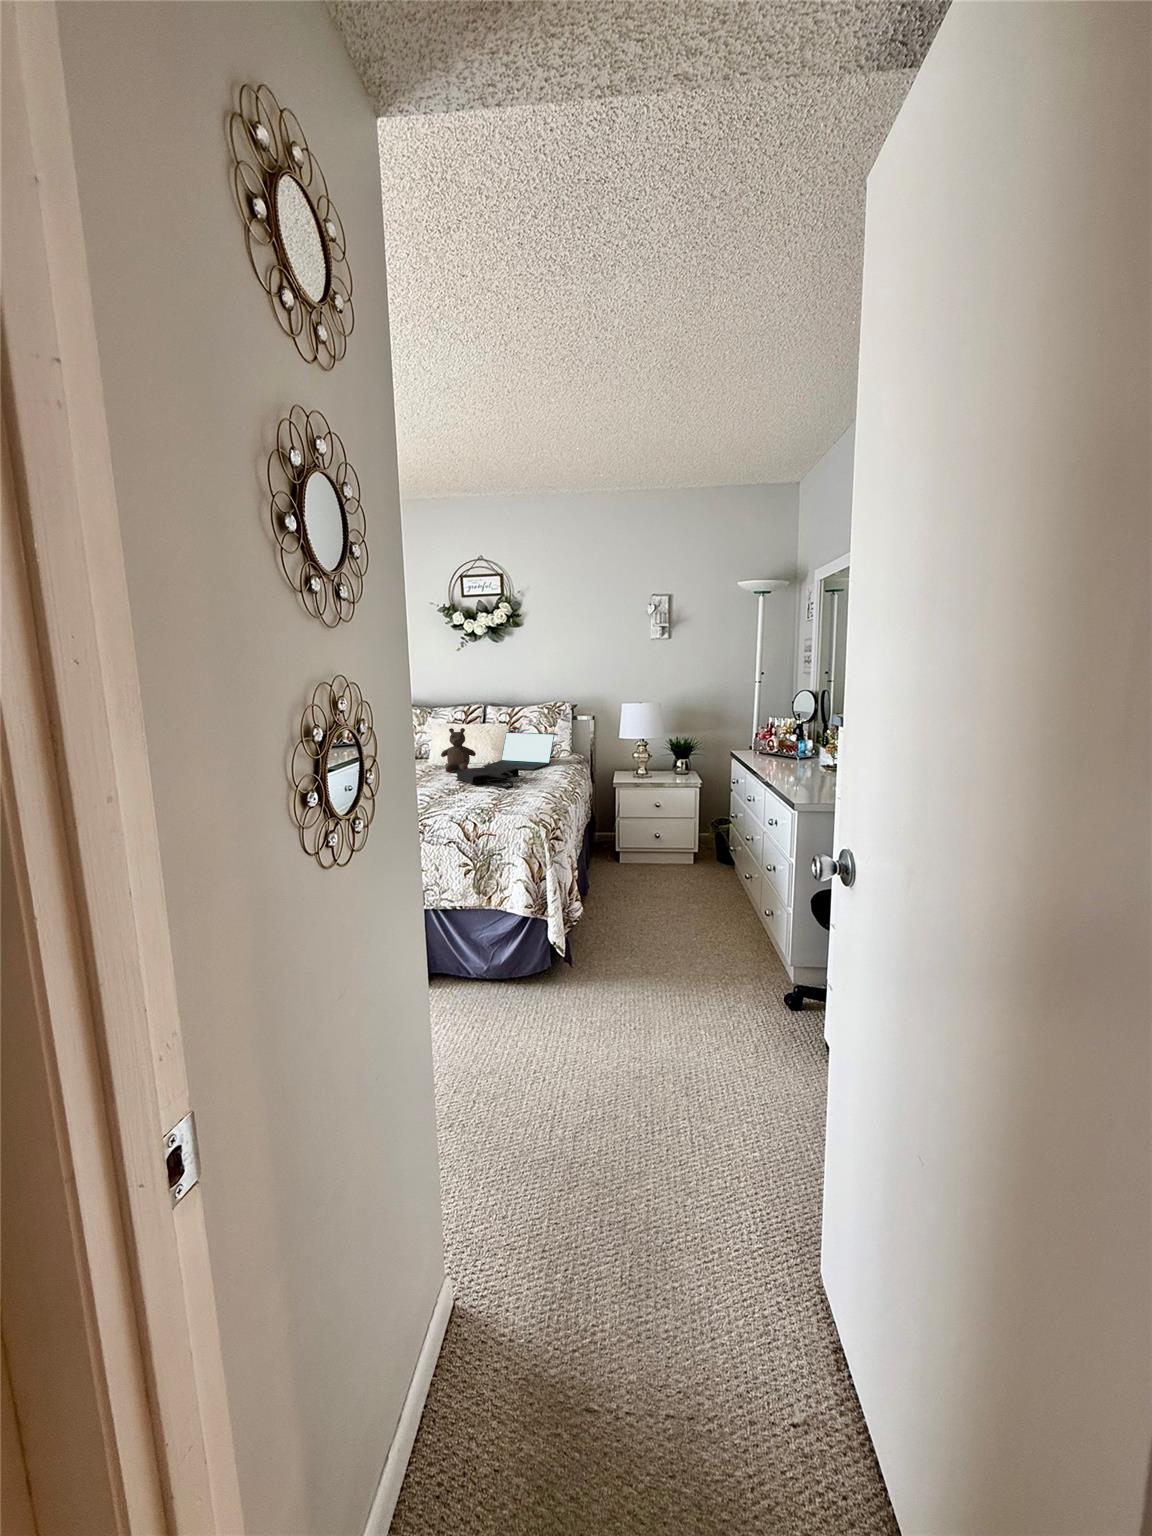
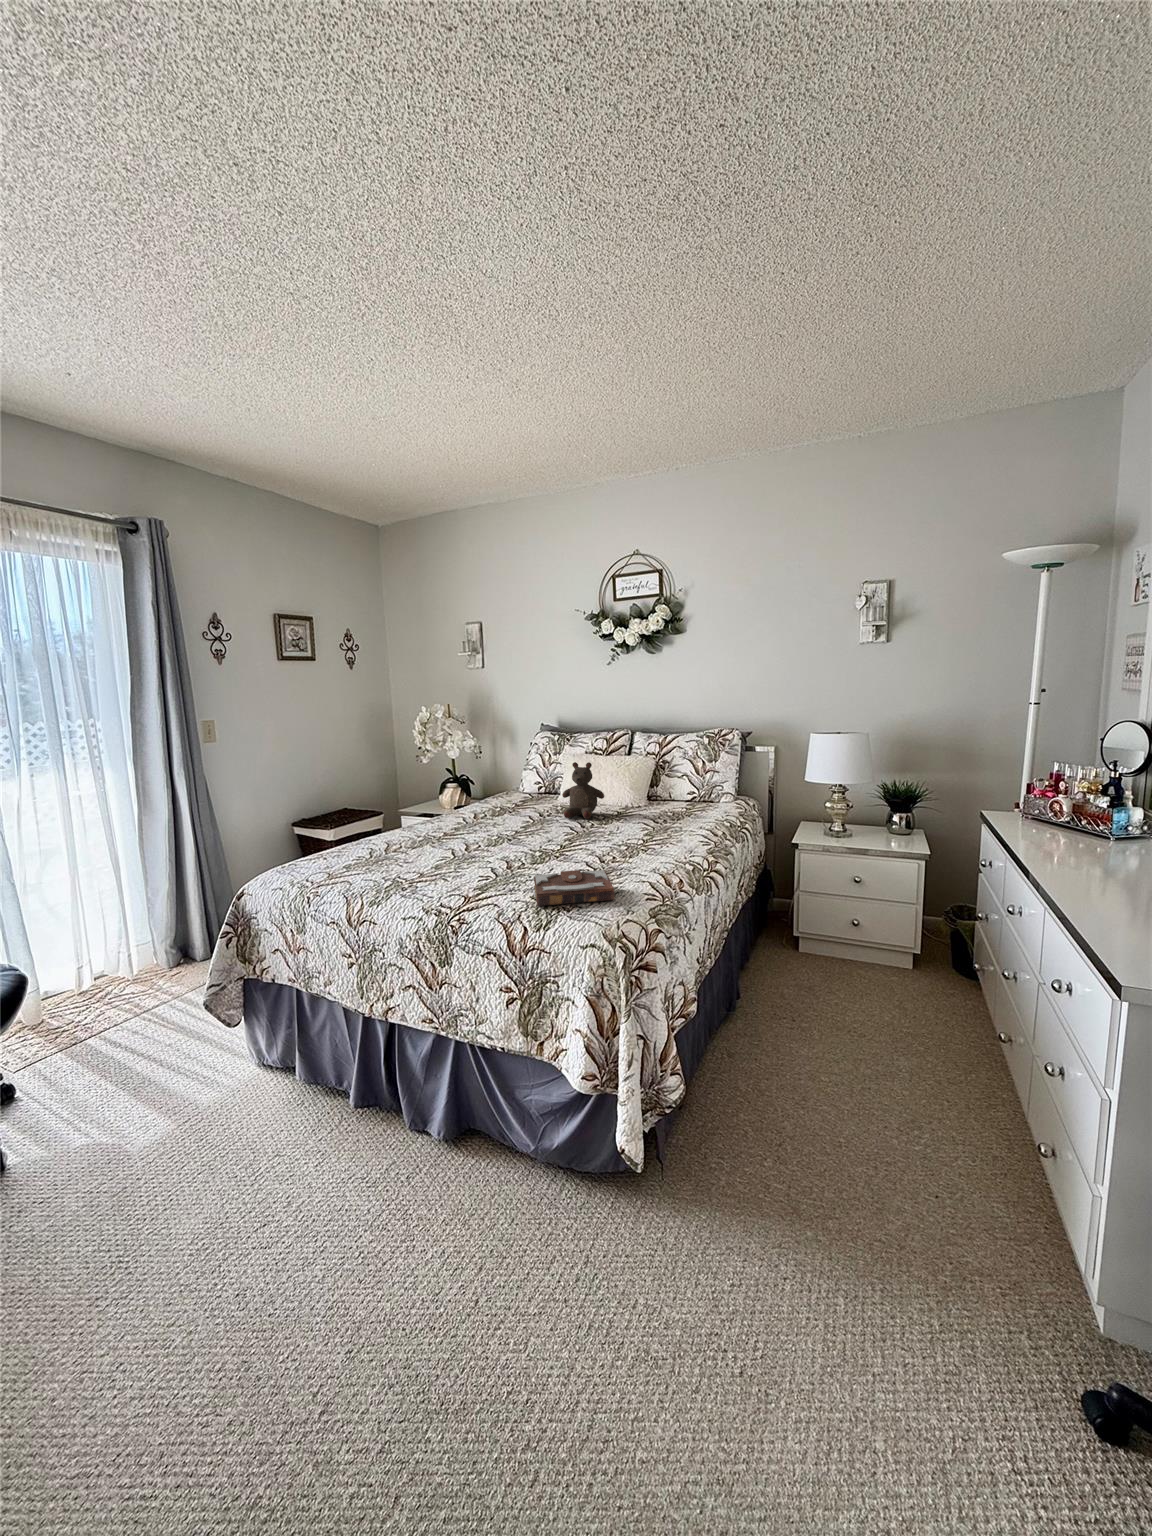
laptop: present [483,732,554,770] -> none [616,767,711,822]
tote bag: present [457,766,519,789] -> none [566,815,645,855]
book: none [463,792,523,815] -> present [534,870,615,906]

